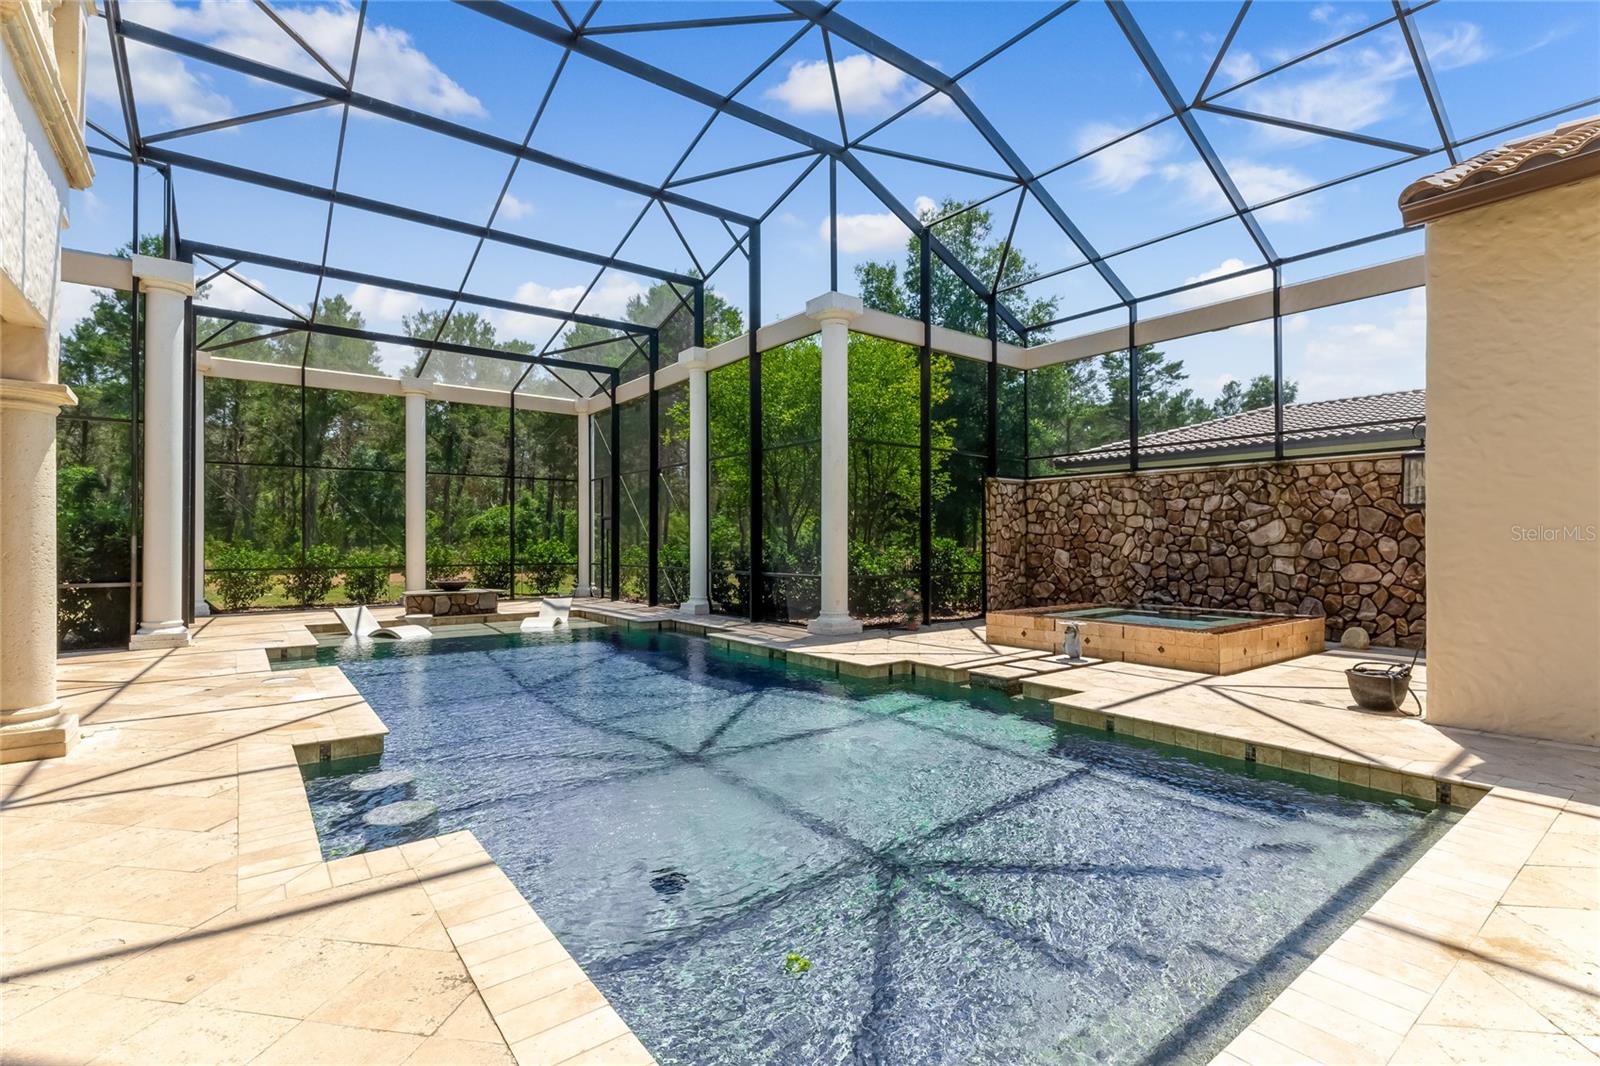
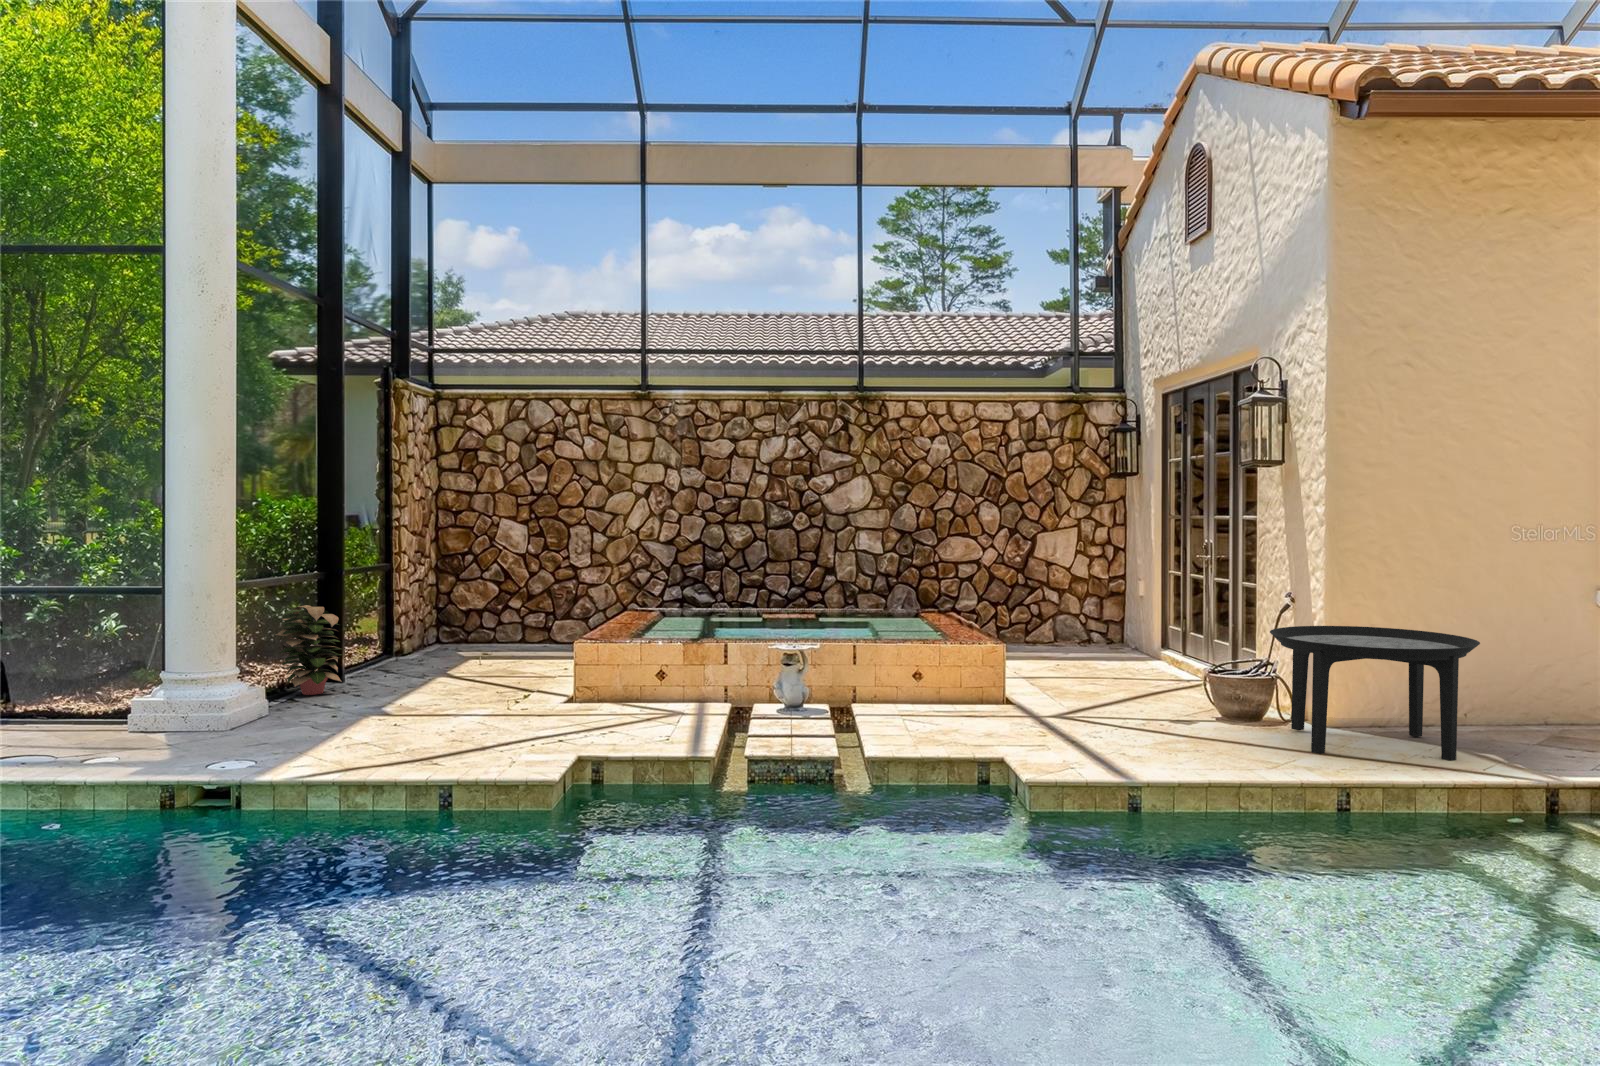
round table: none [1305,642,1485,752] -> present [1270,626,1480,761]

